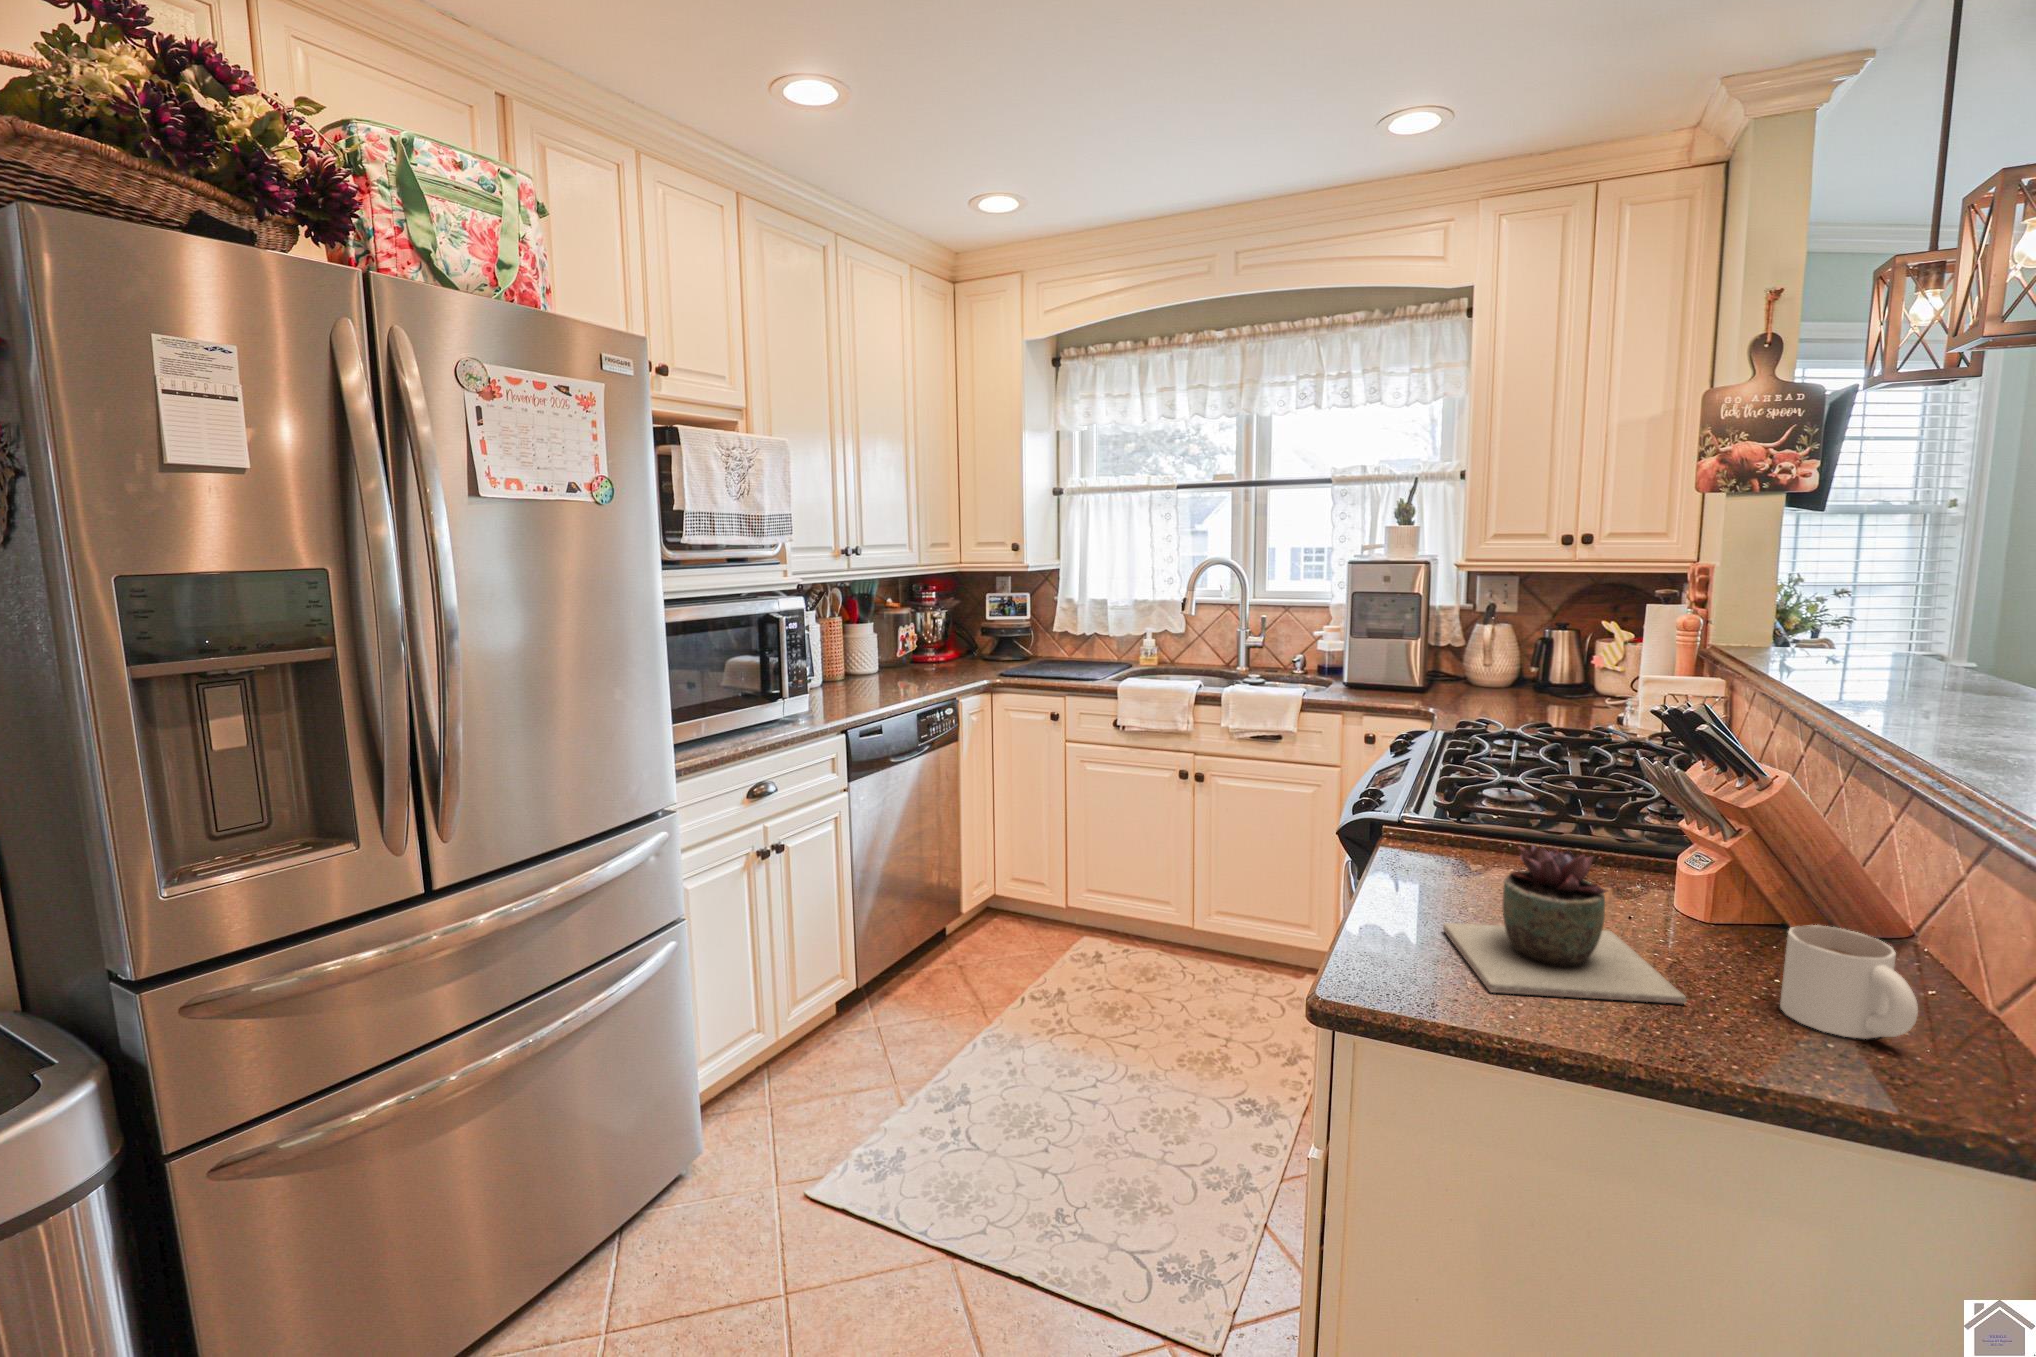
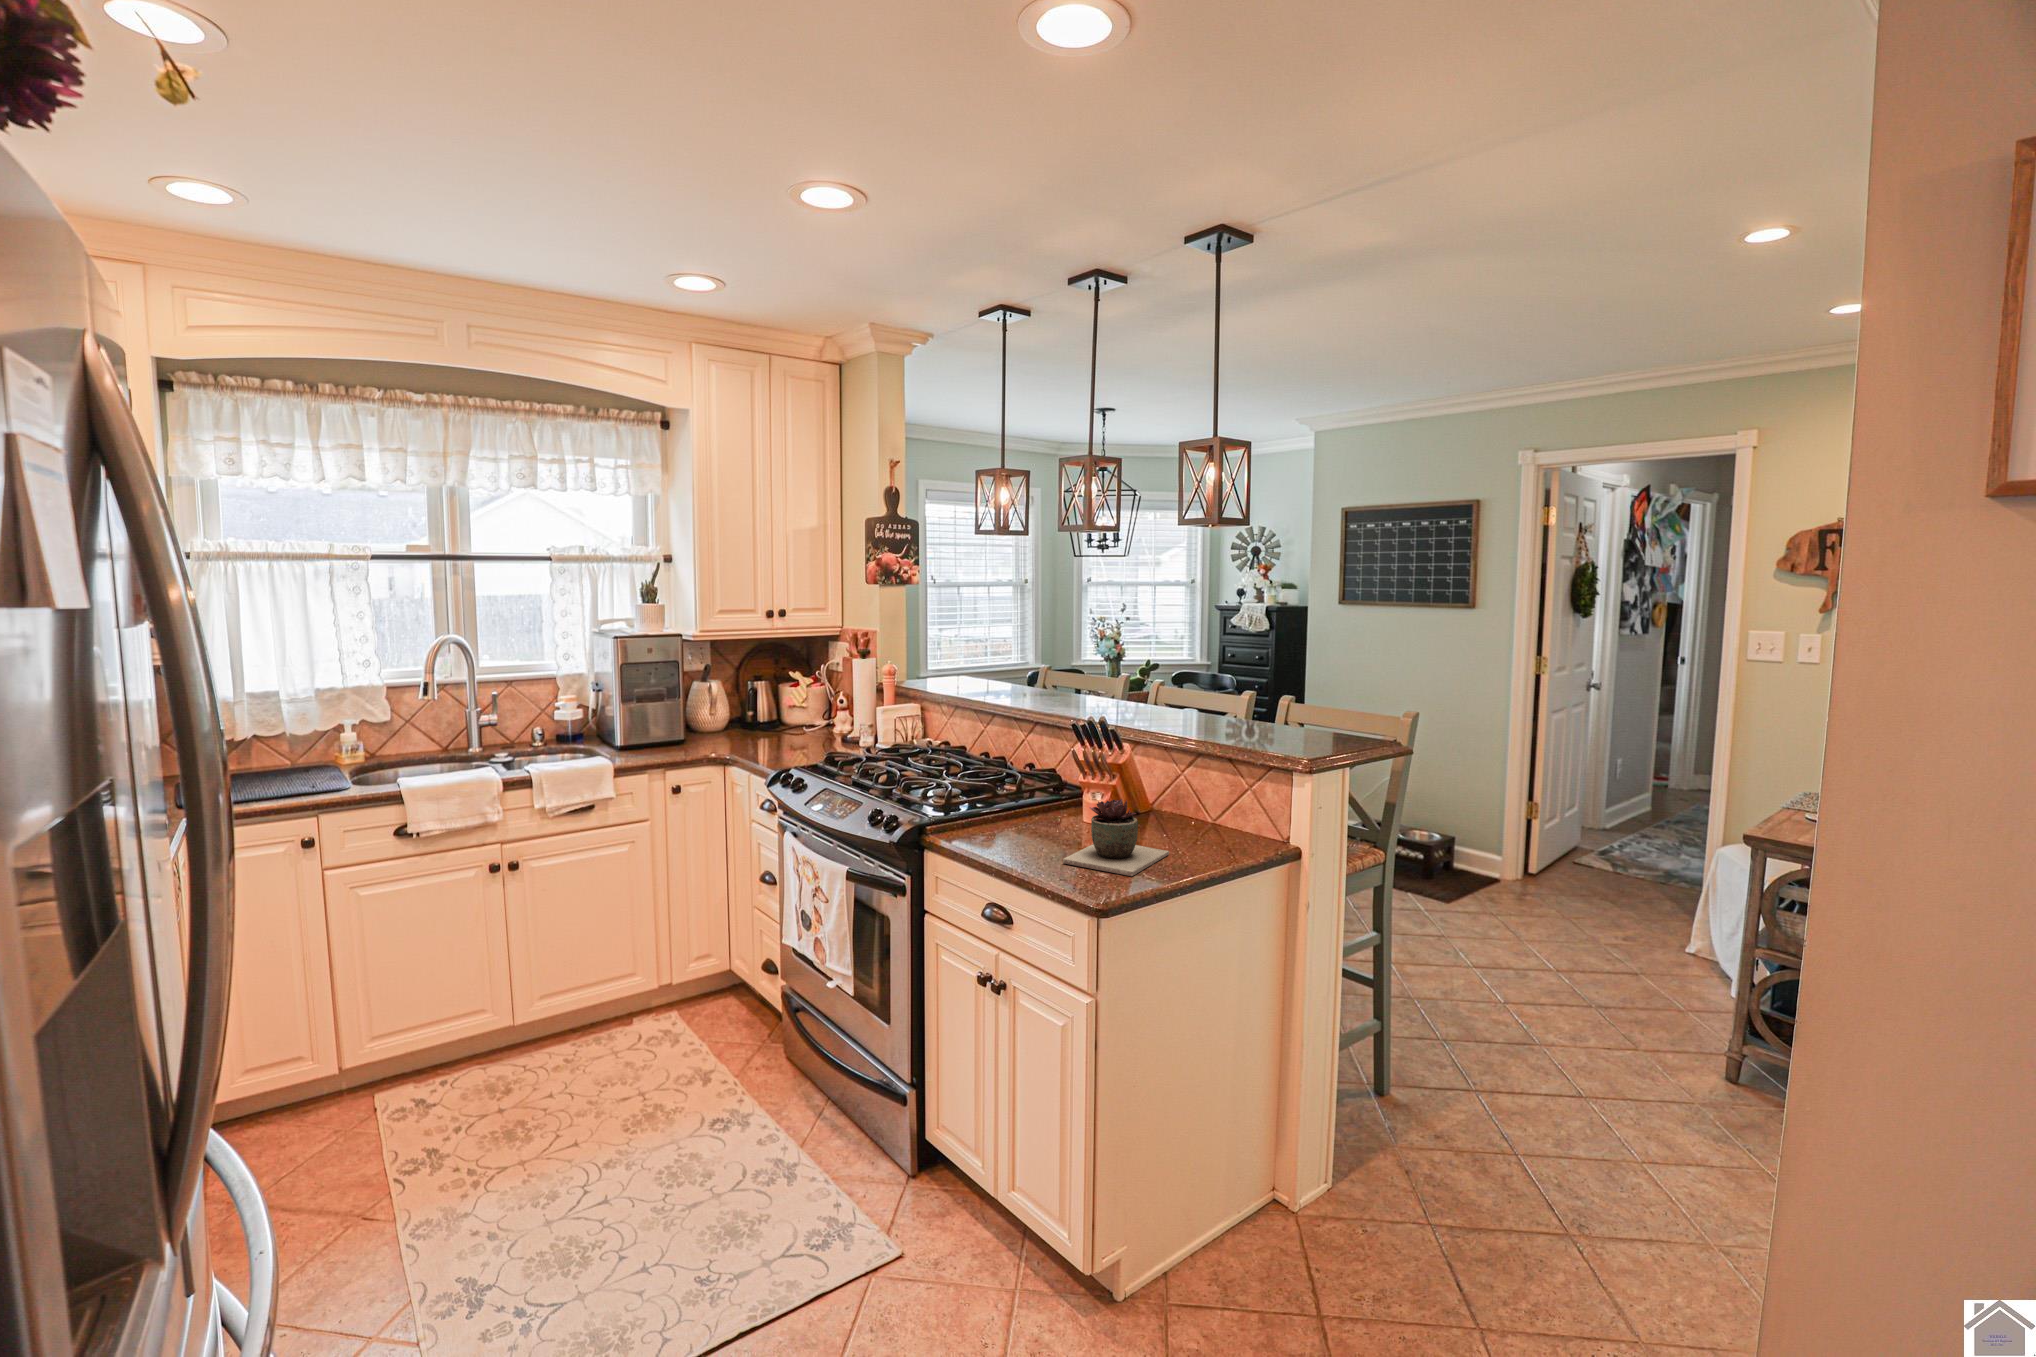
mug: present [1780,925,1918,1039] -> none [1178,804,1229,847]

